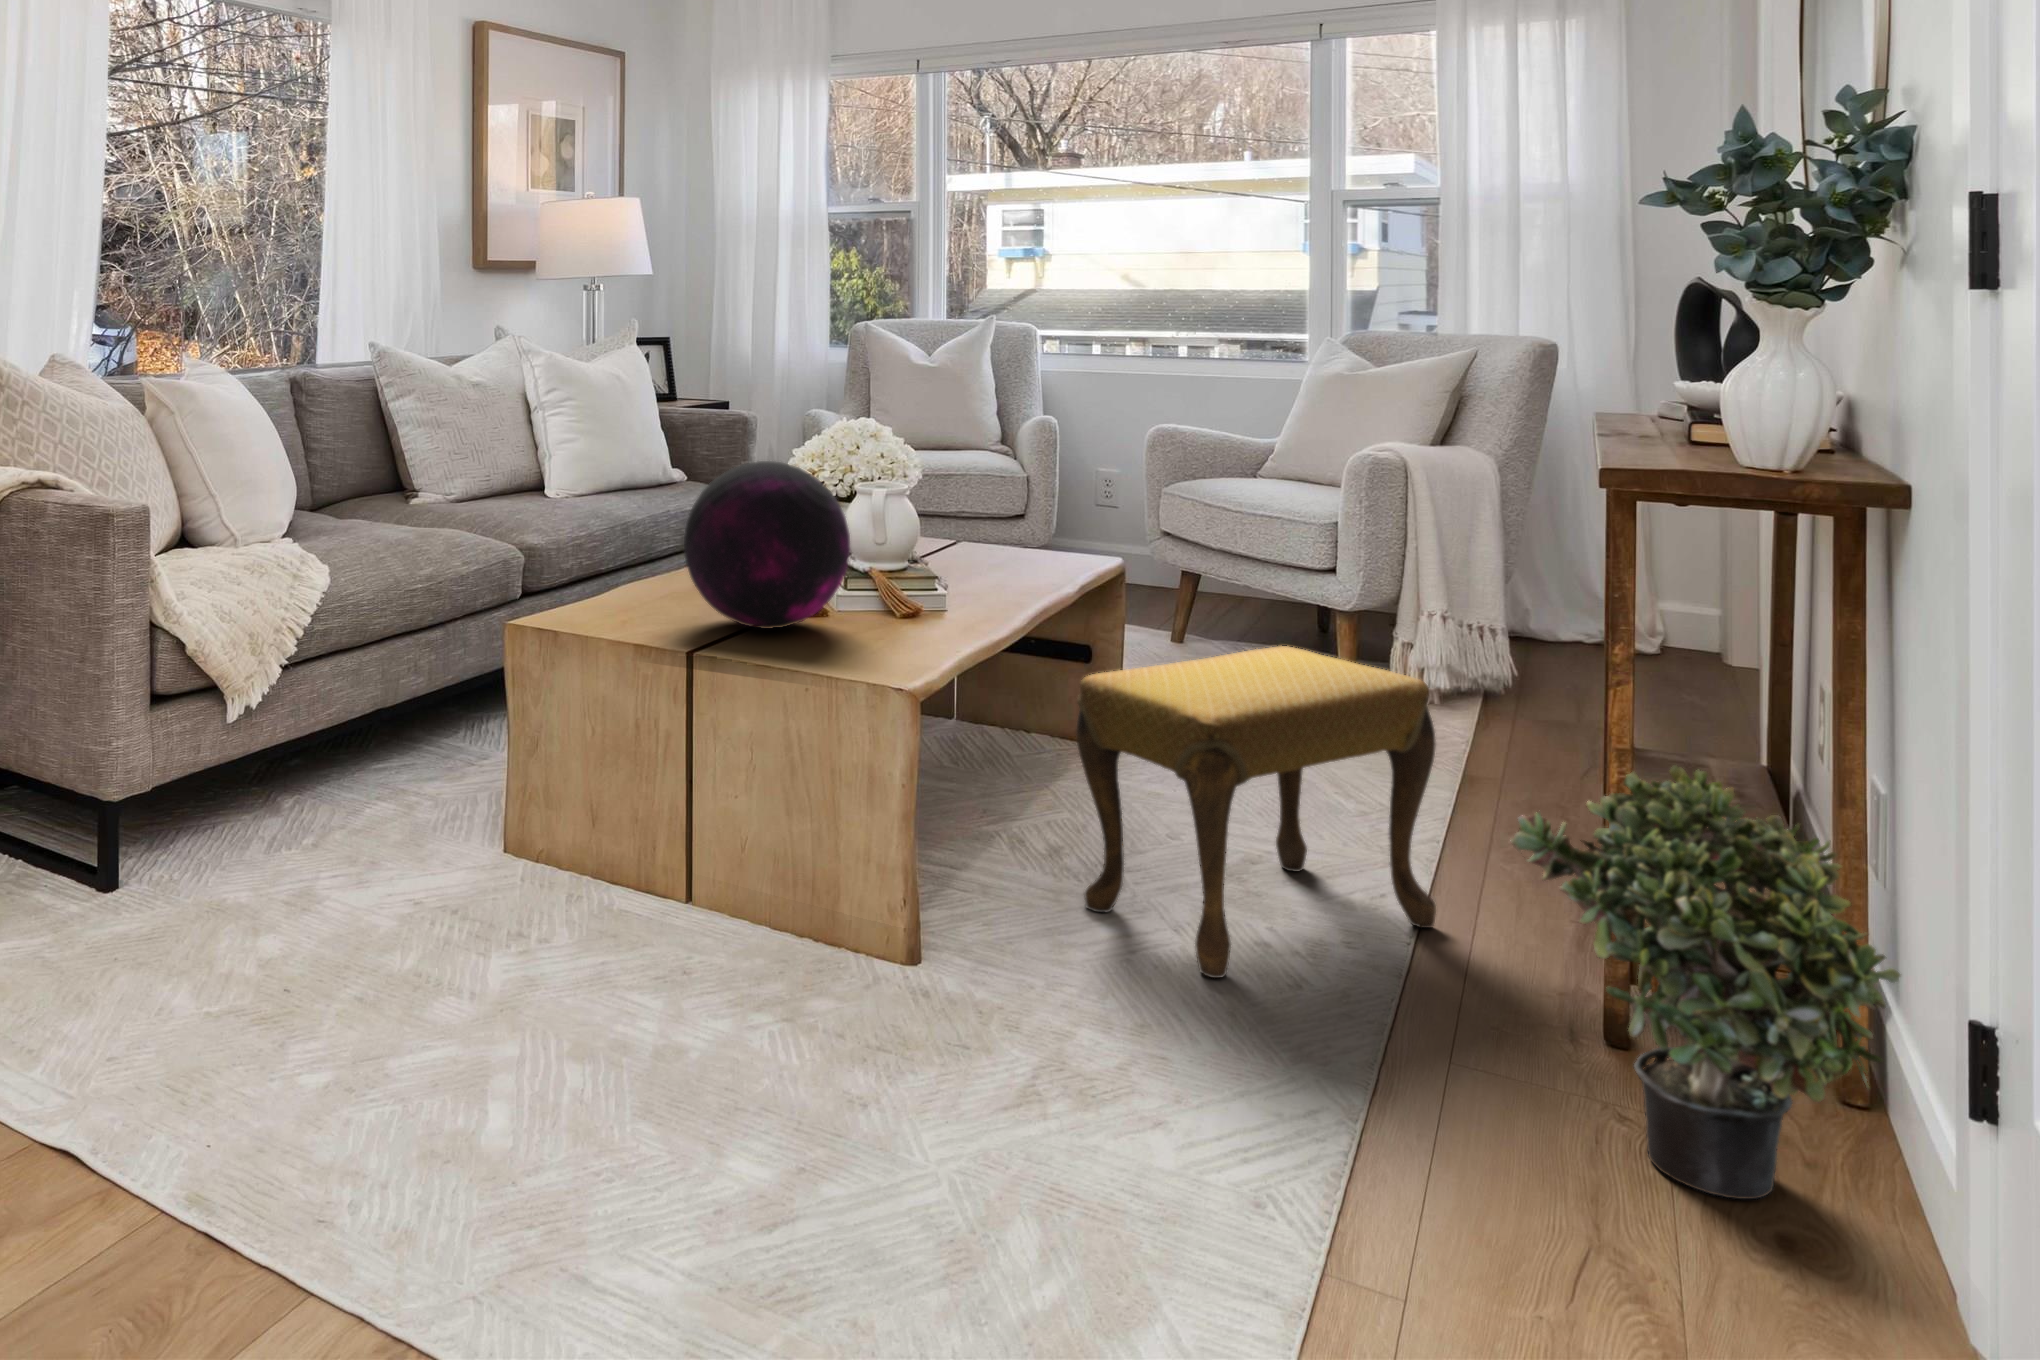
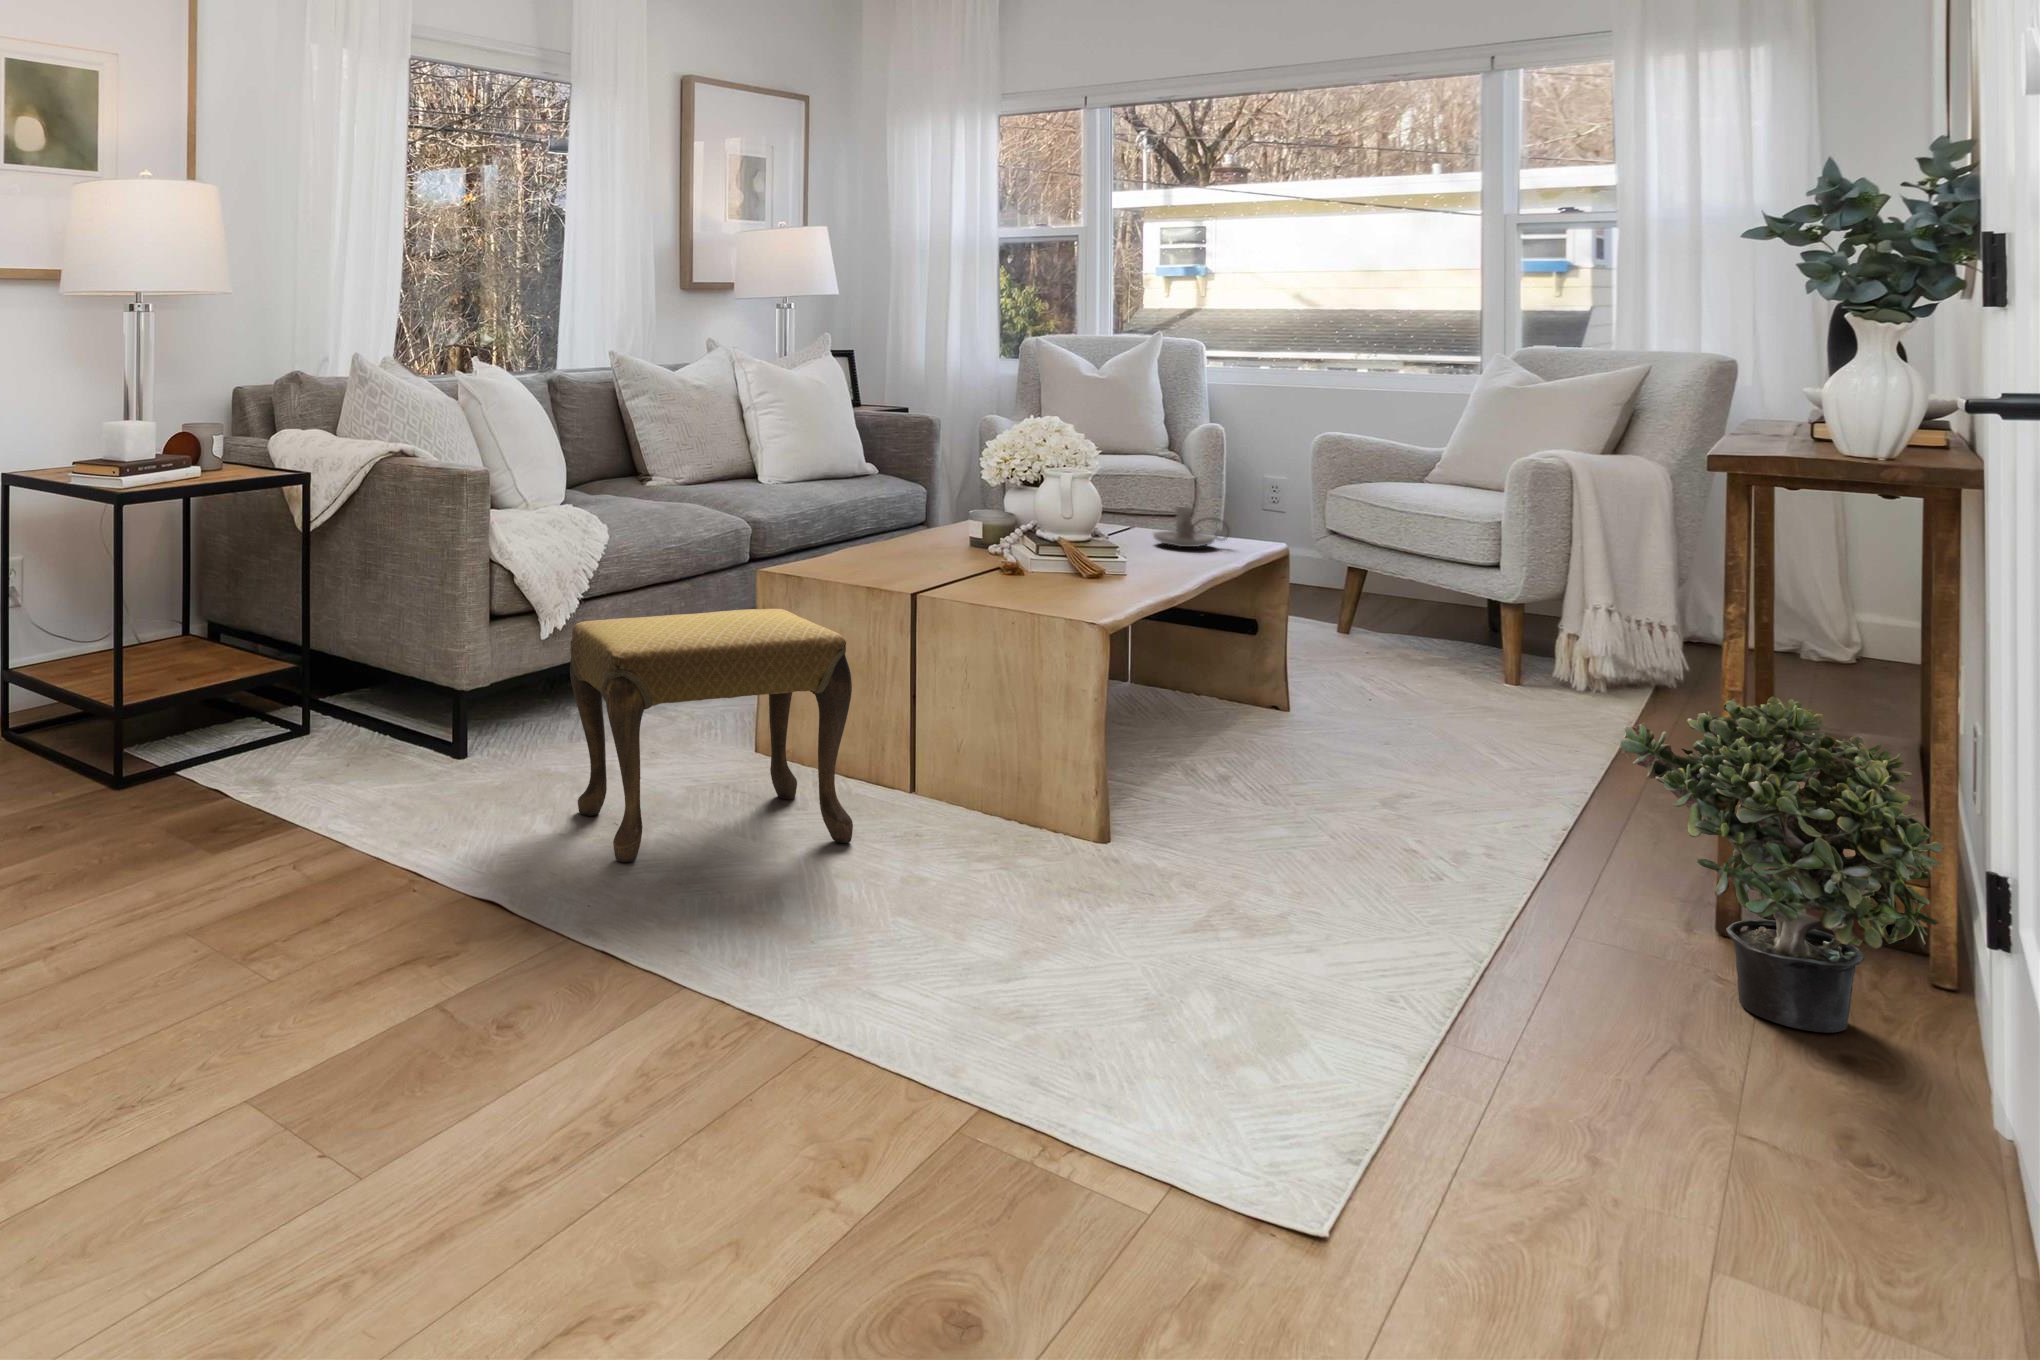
decorative orb: present [684,461,850,629] -> none [906,447,1047,583]
candle holder: none [977,520,1060,567] -> present [1153,507,1230,547]
footstool: present [1076,646,1436,978] -> present [570,609,853,862]

